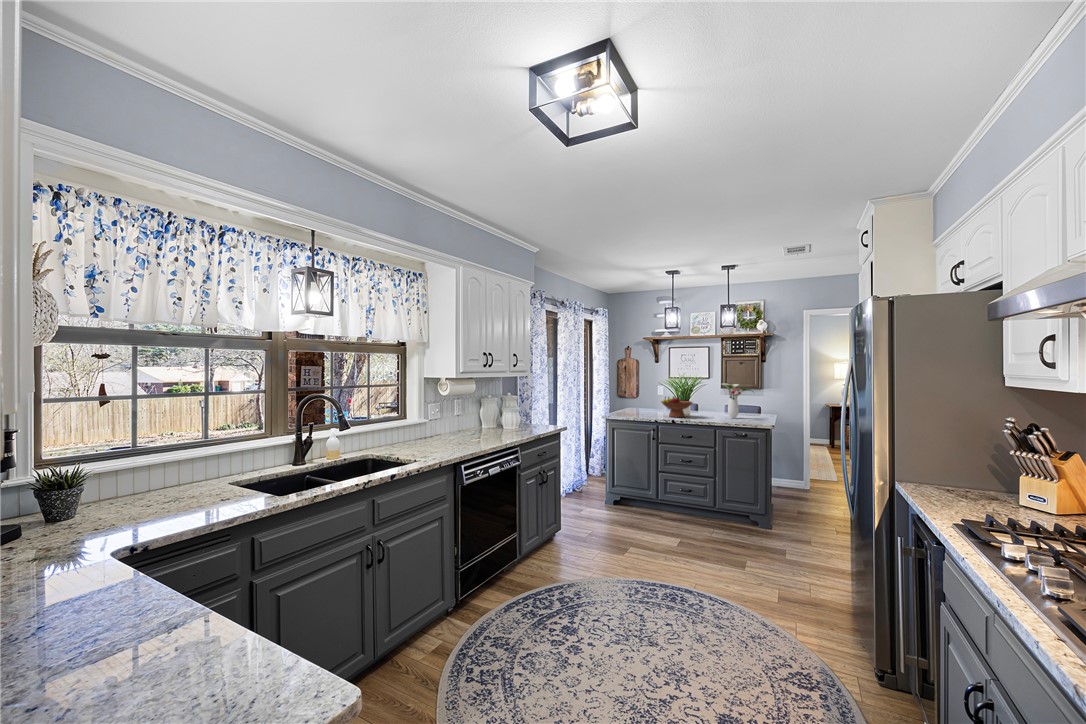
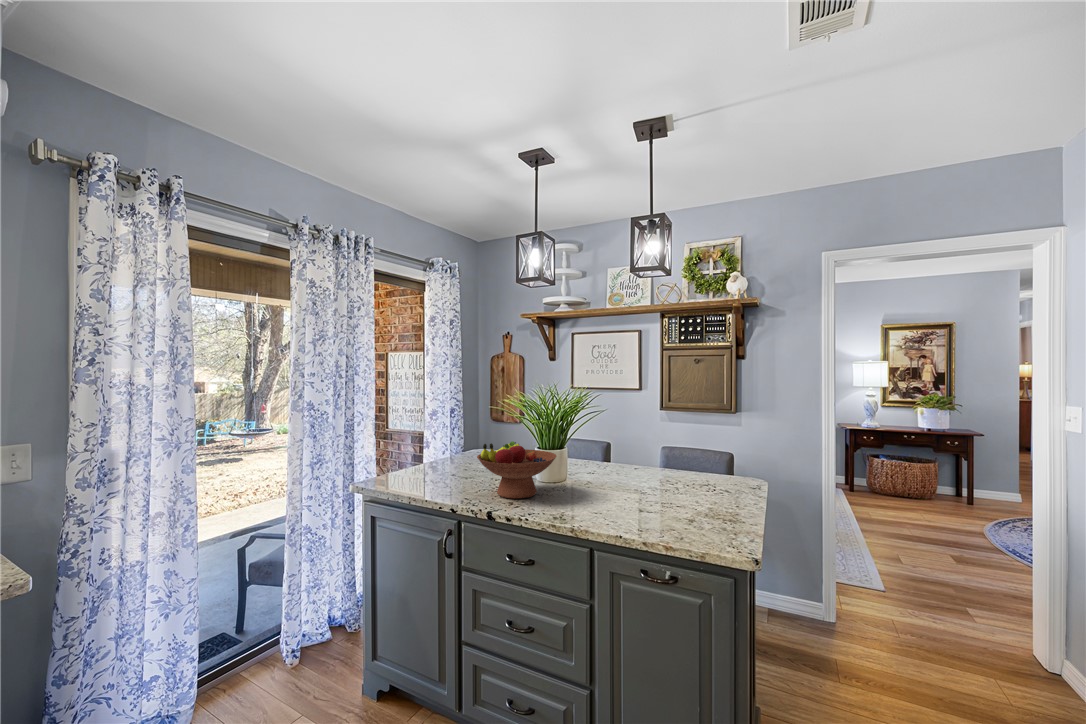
flower arrangement: present [724,383,753,418] -> none [626,409,708,501]

